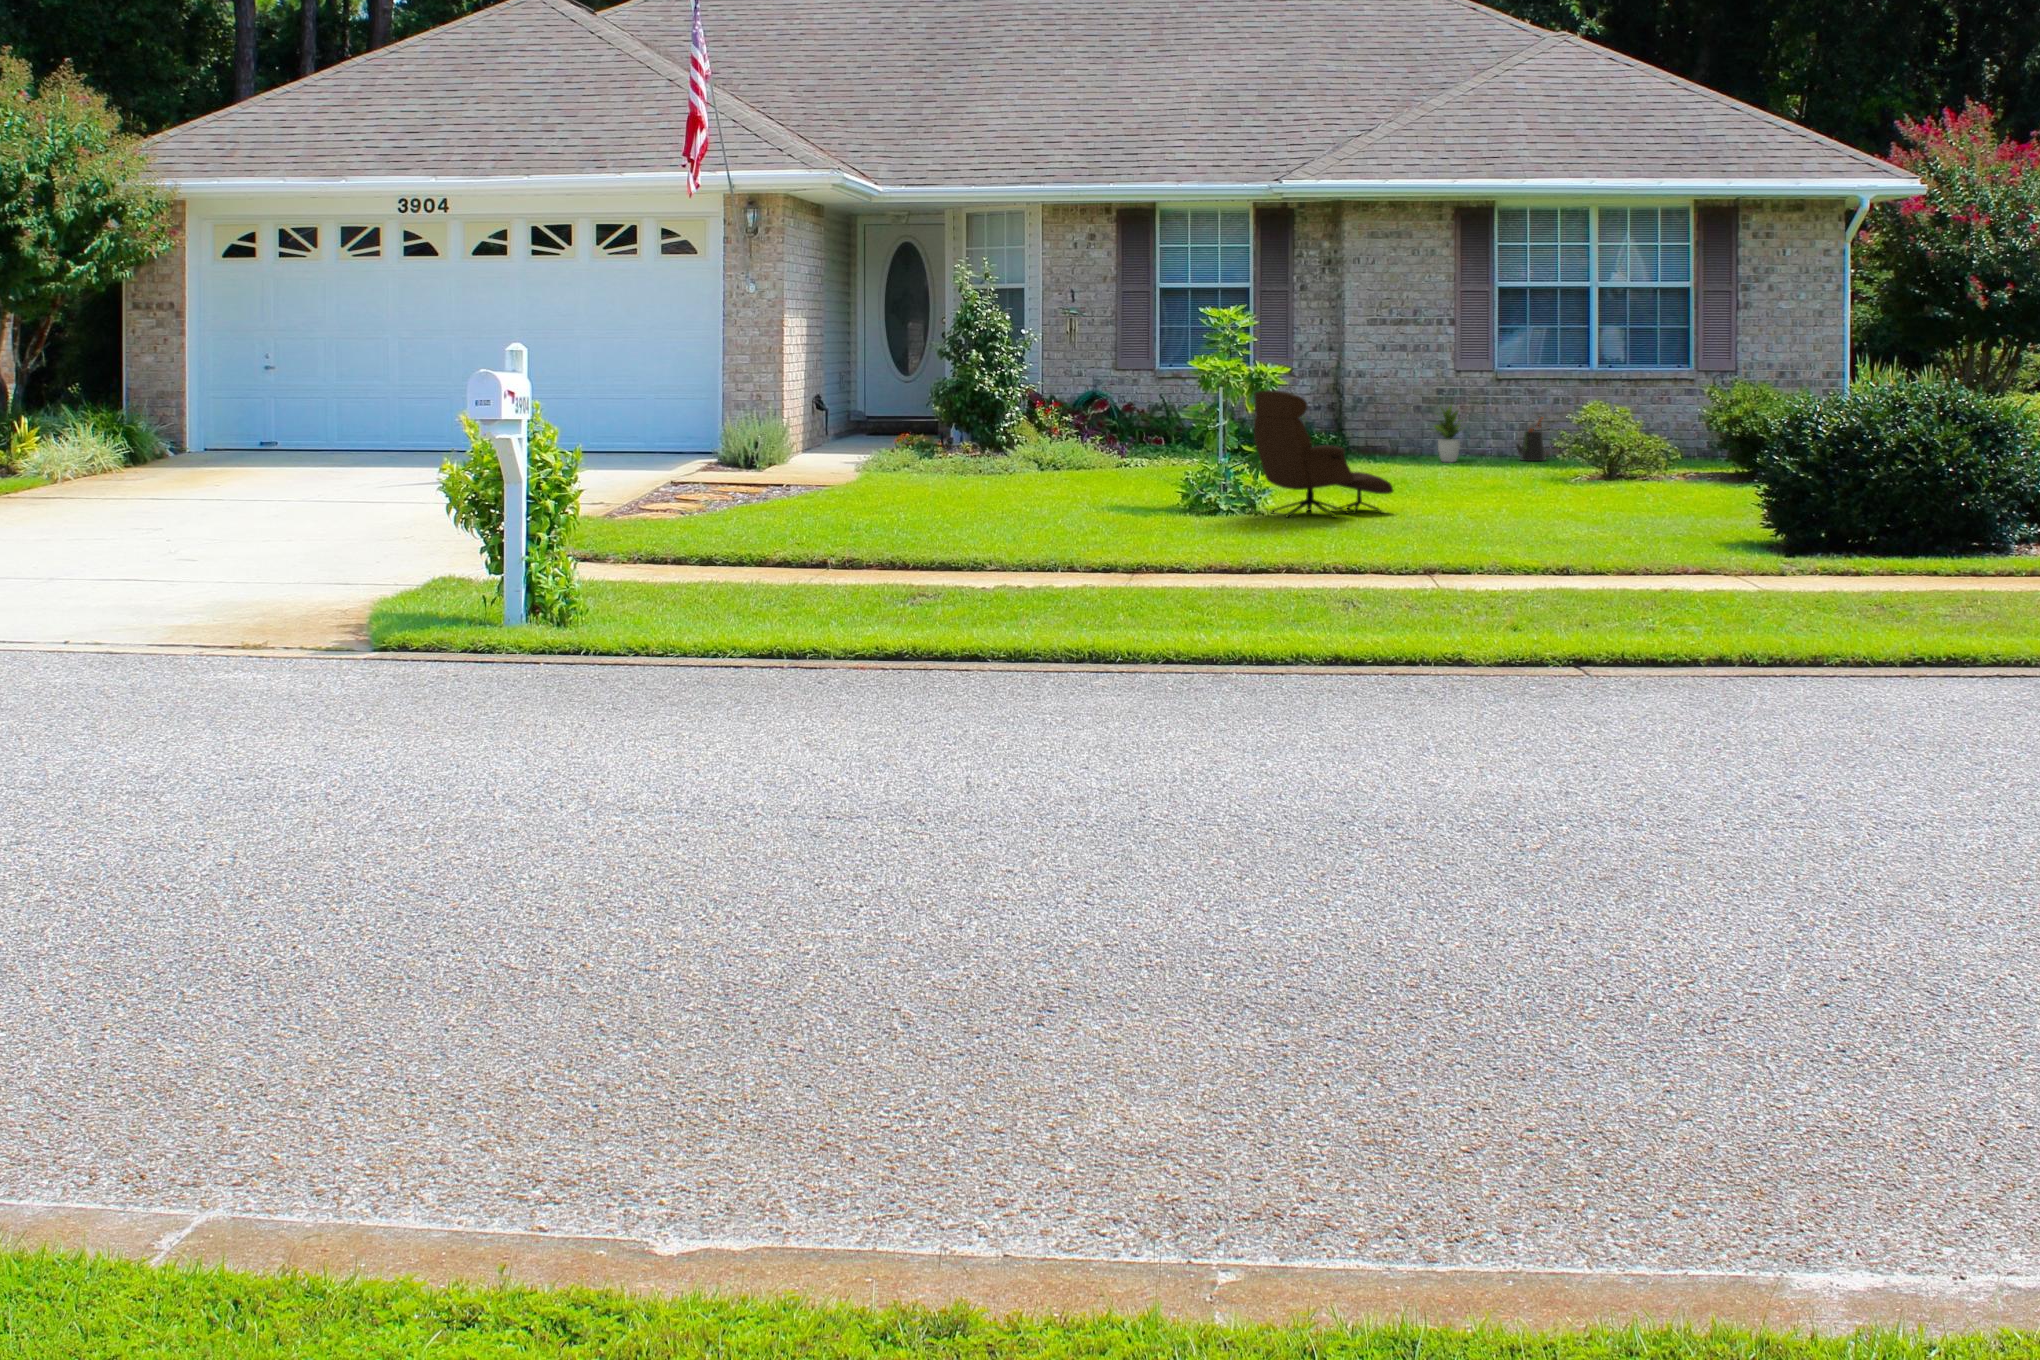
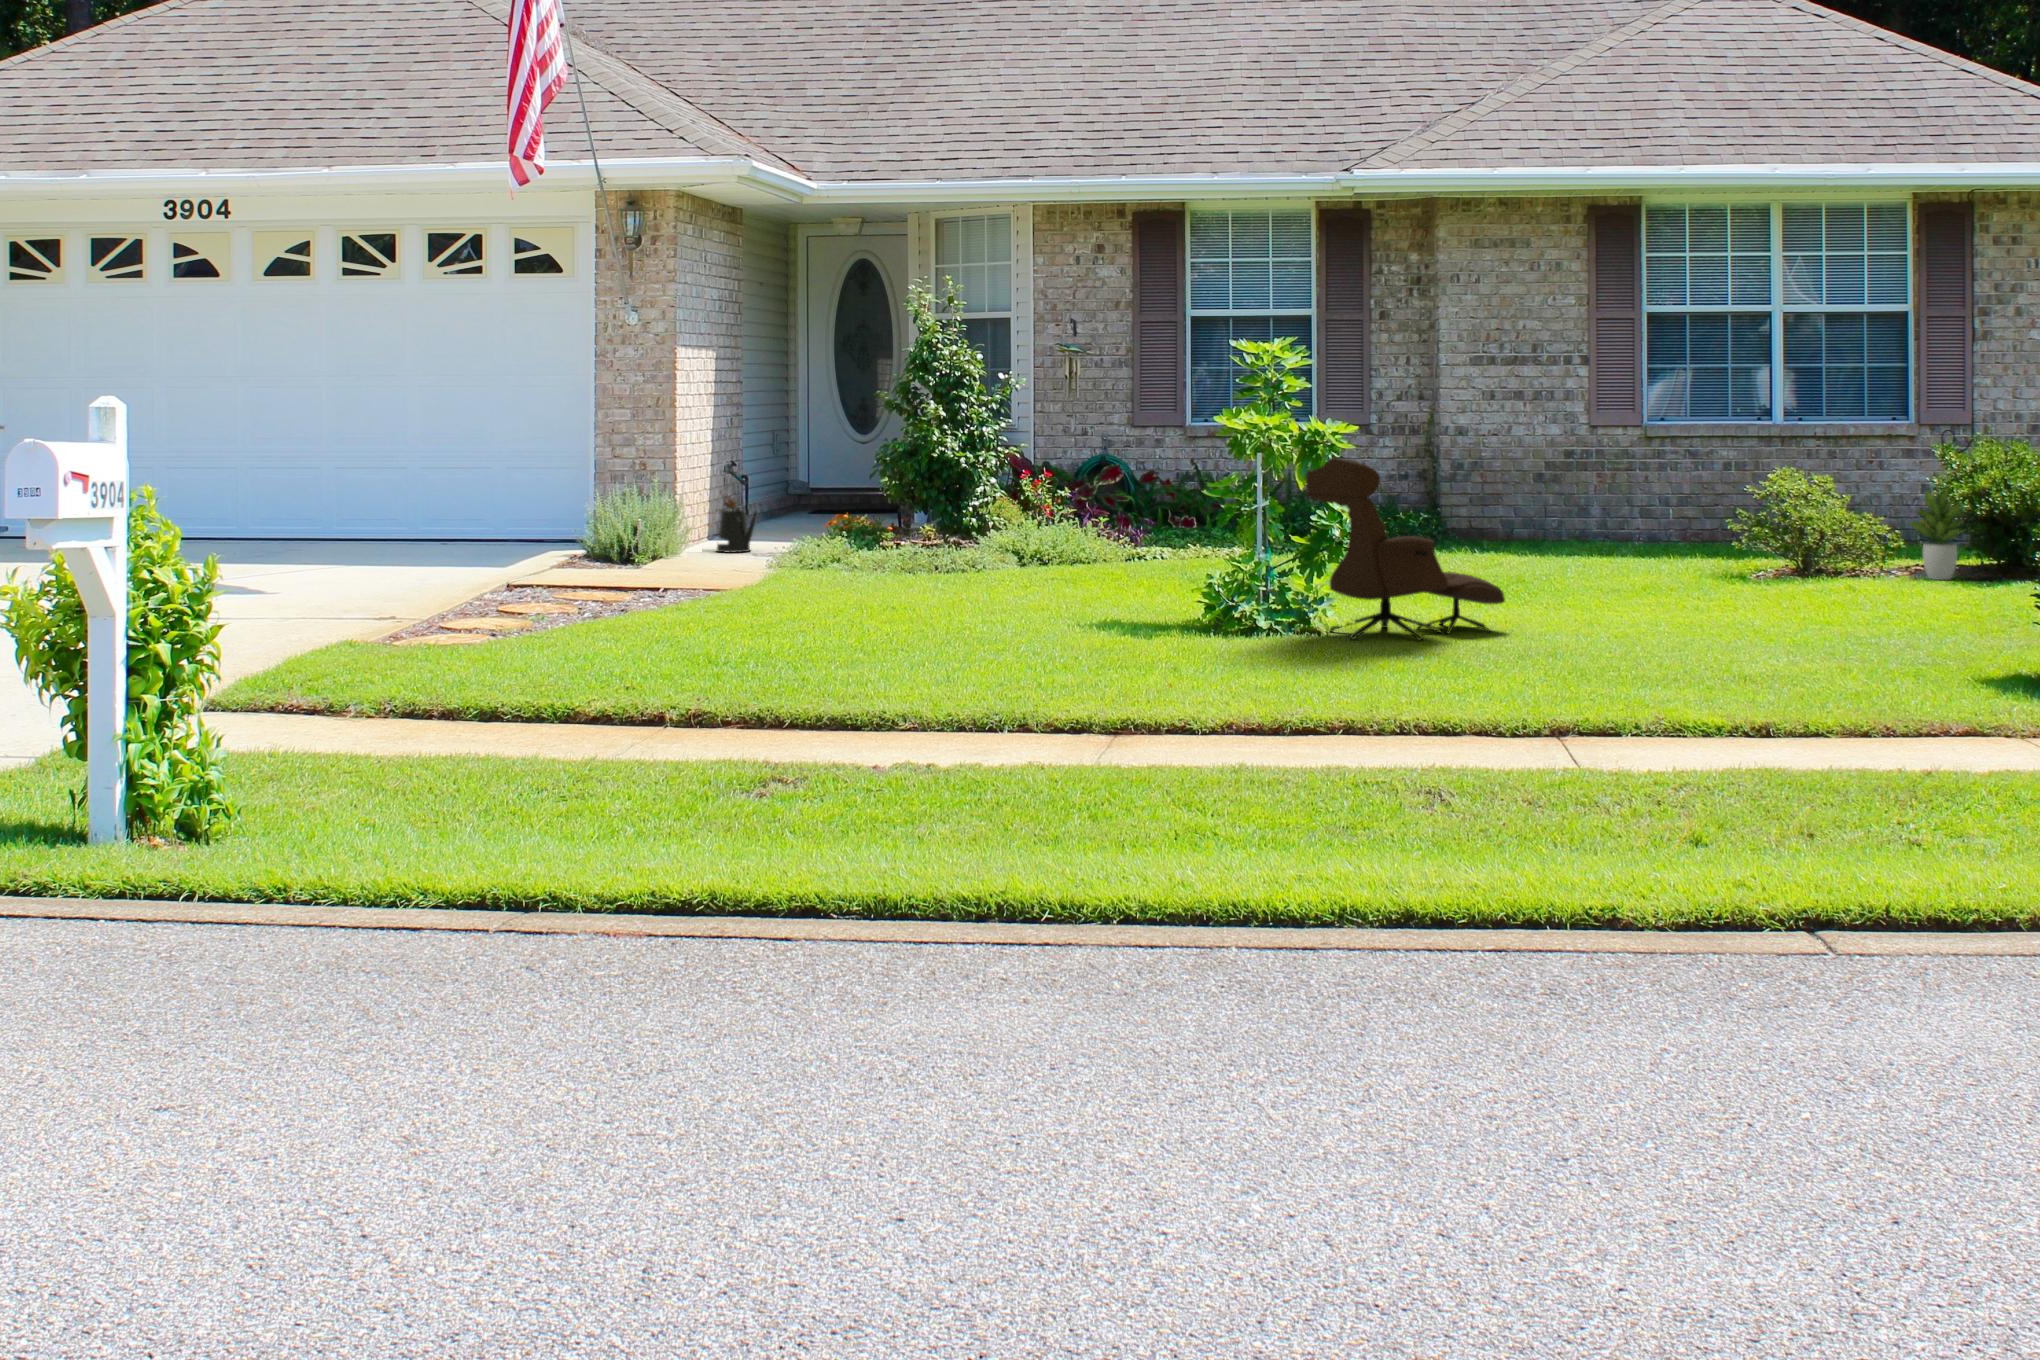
potted plant: present [1434,405,1461,462] -> present [1910,488,1963,580]
watering can: present [1516,417,1545,461] -> present [716,496,757,553]

